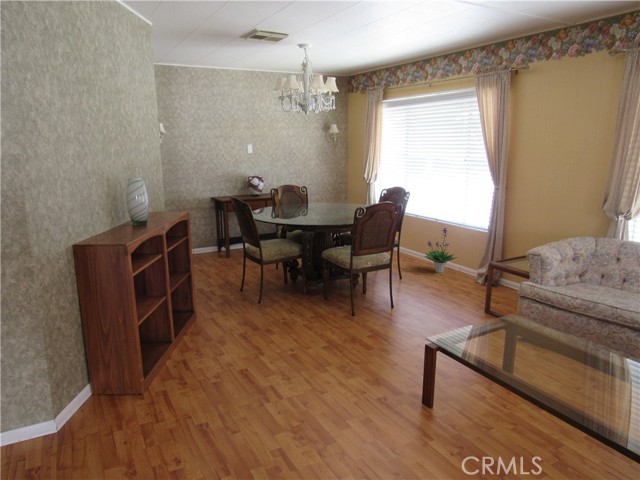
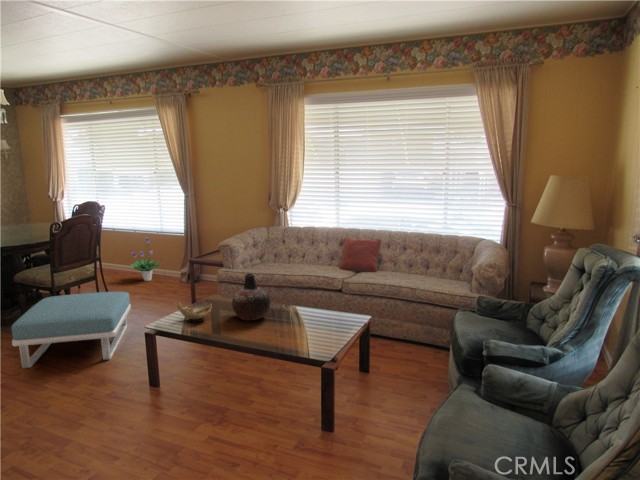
footstool: none [310,277,417,356] -> present [12,292,131,368]
vase: none [536,304,595,368] -> present [232,274,271,320]
decorative bowl: none [466,319,509,349] -> present [178,302,212,322]

